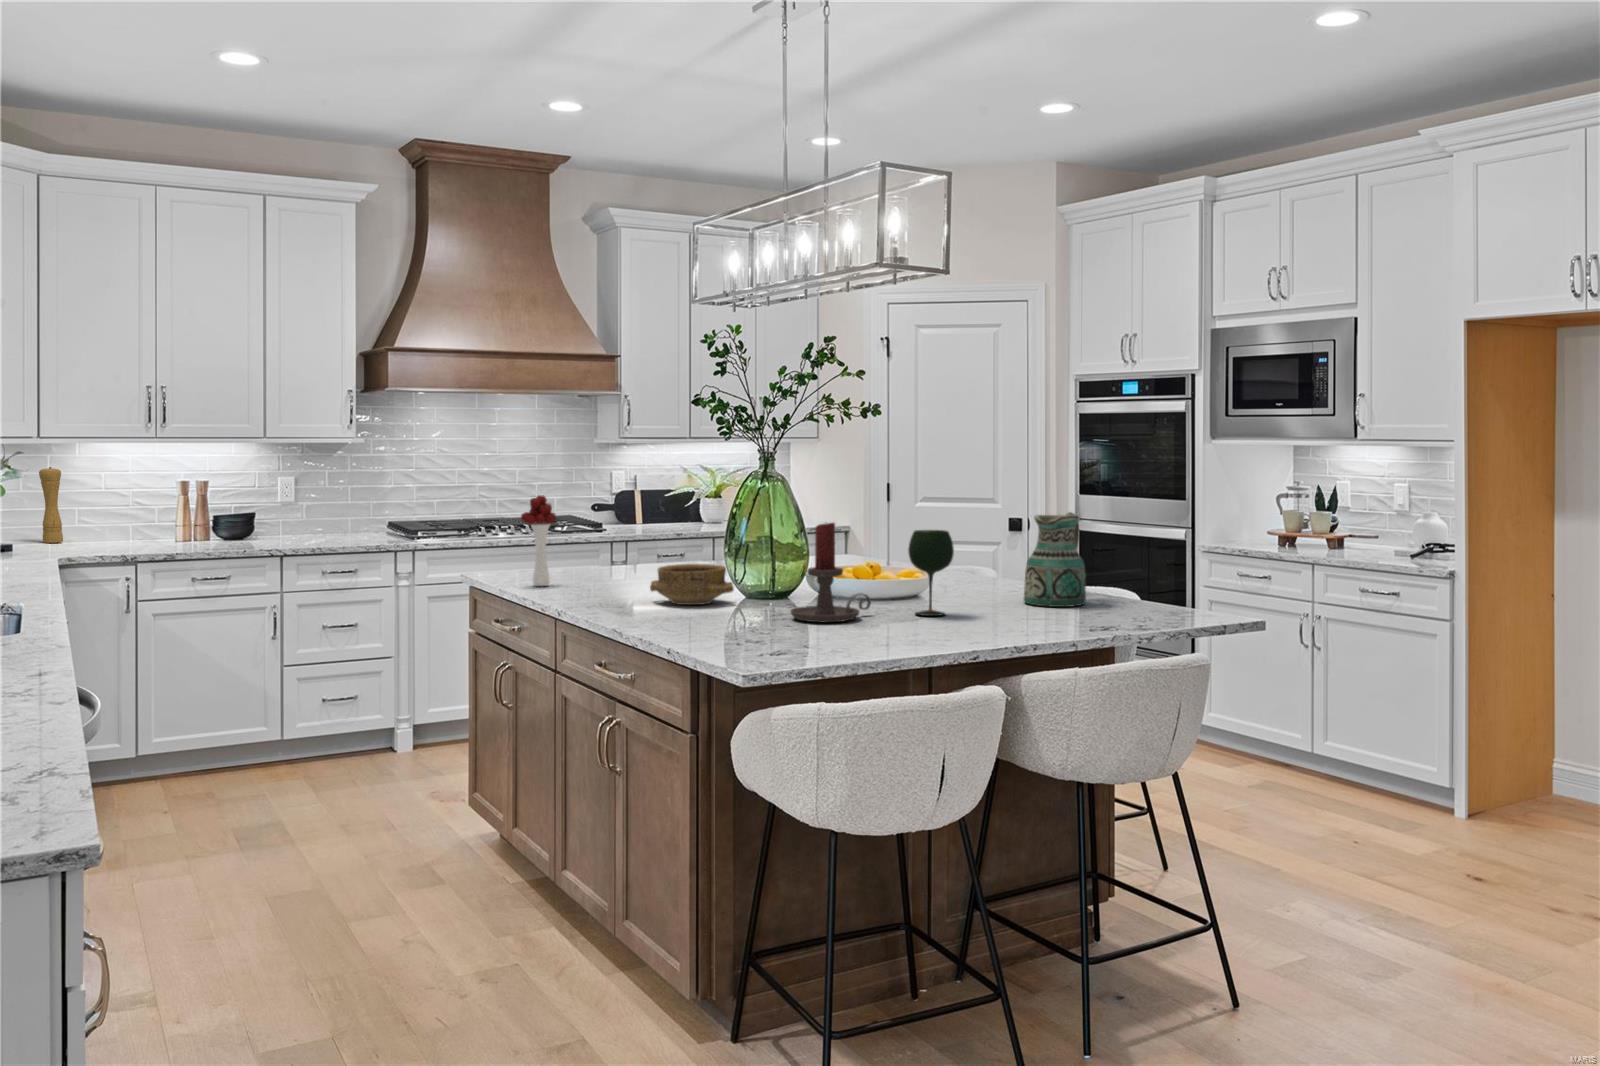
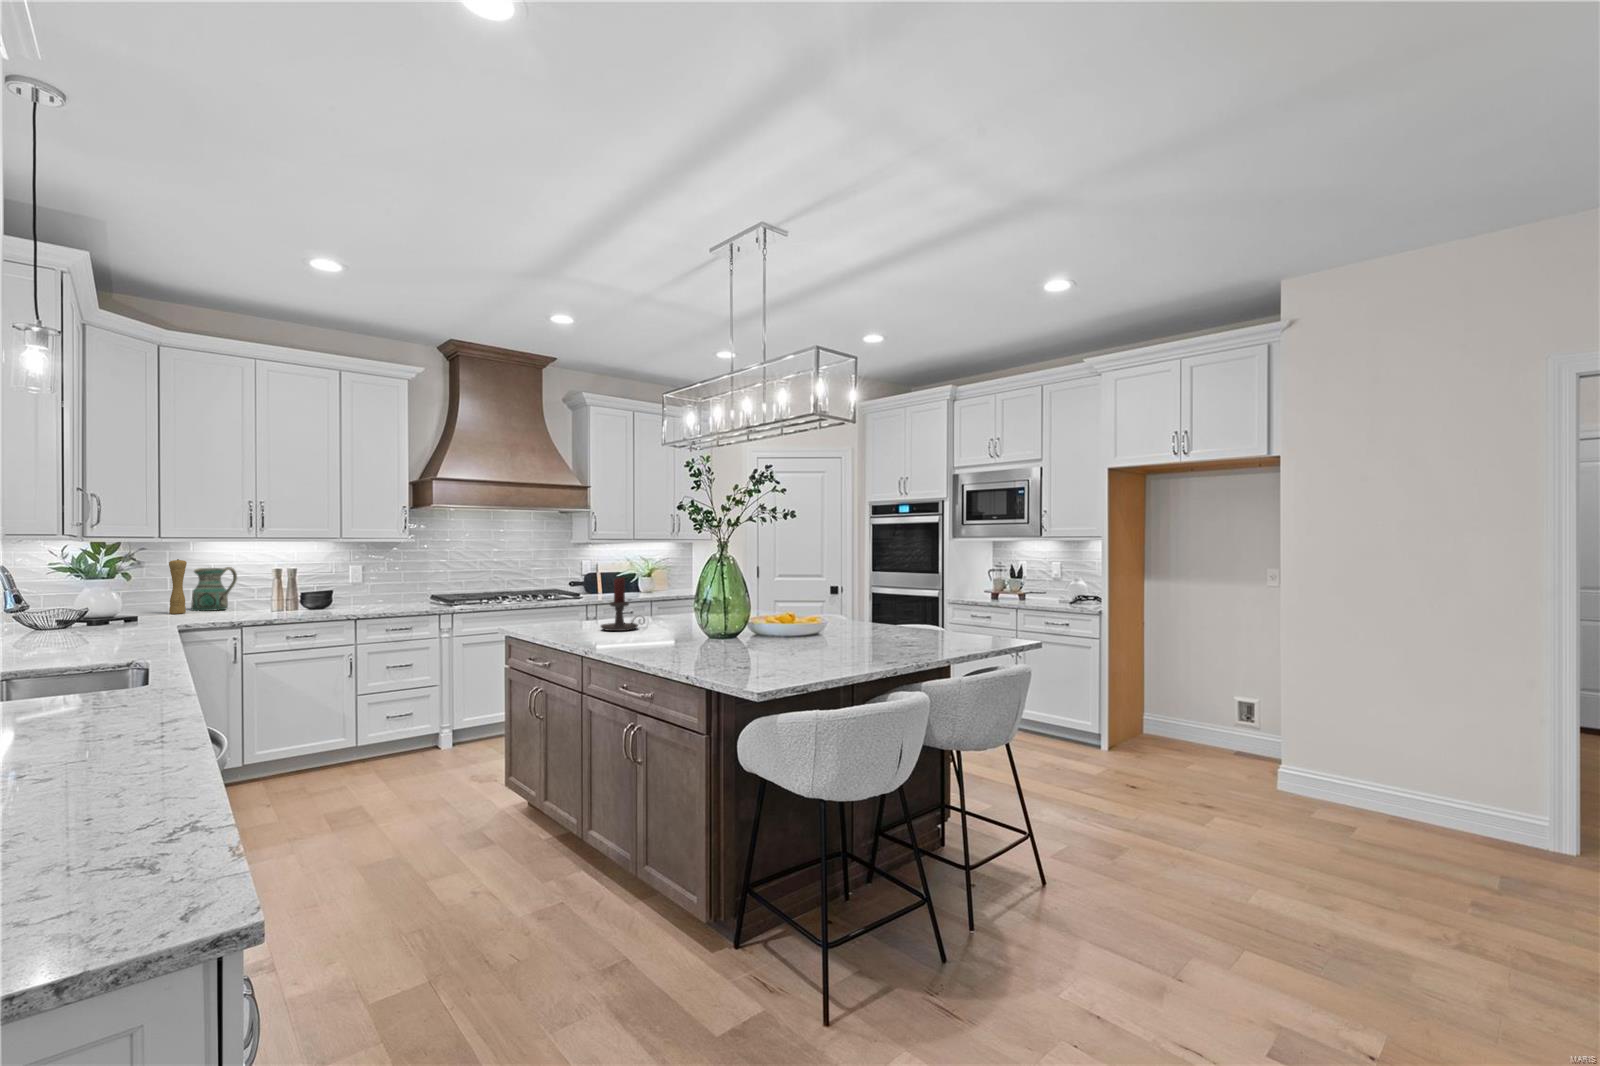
flower bouquet: present [521,495,556,586] -> none [552,573,575,635]
ceramic pitcher: present [1024,512,1086,607] -> present [191,567,237,611]
candle holder: present [791,523,871,622] -> present [601,578,645,631]
wine glass: present [908,530,954,616] -> none [827,591,856,646]
ceramic bowl: present [650,564,734,605] -> none [650,617,708,644]

